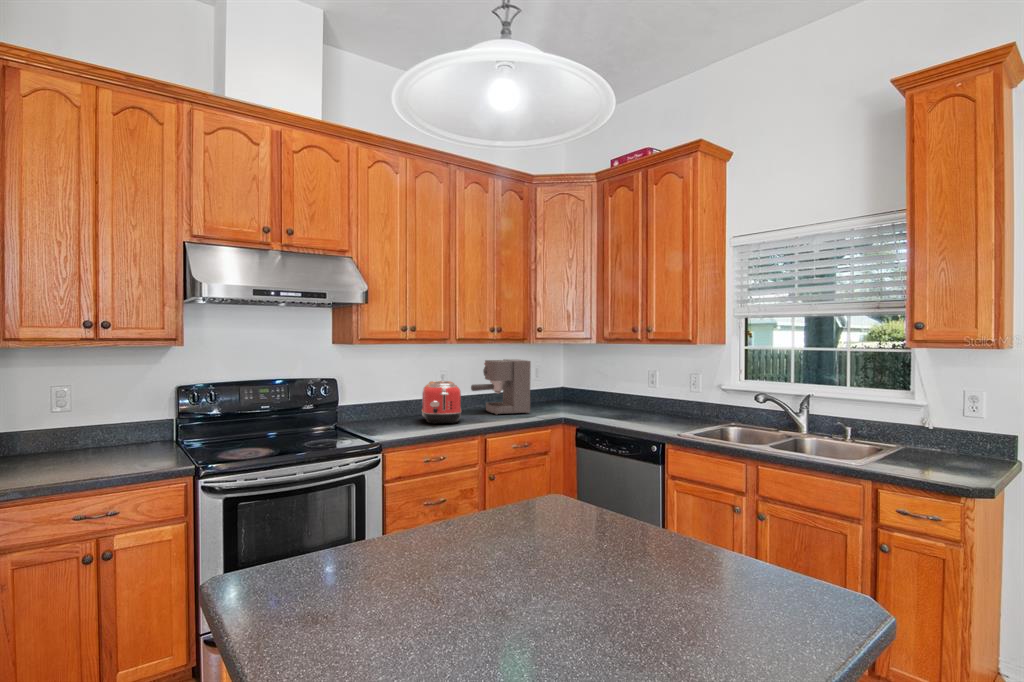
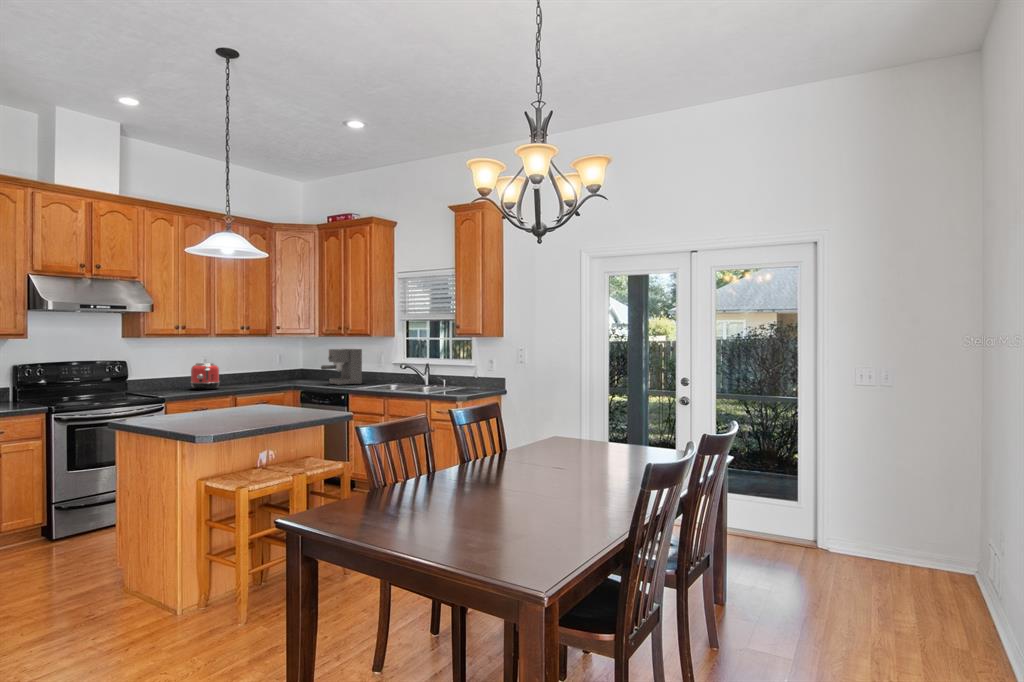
coffee maker: present [471,359,531,415] -> present [321,349,362,385]

